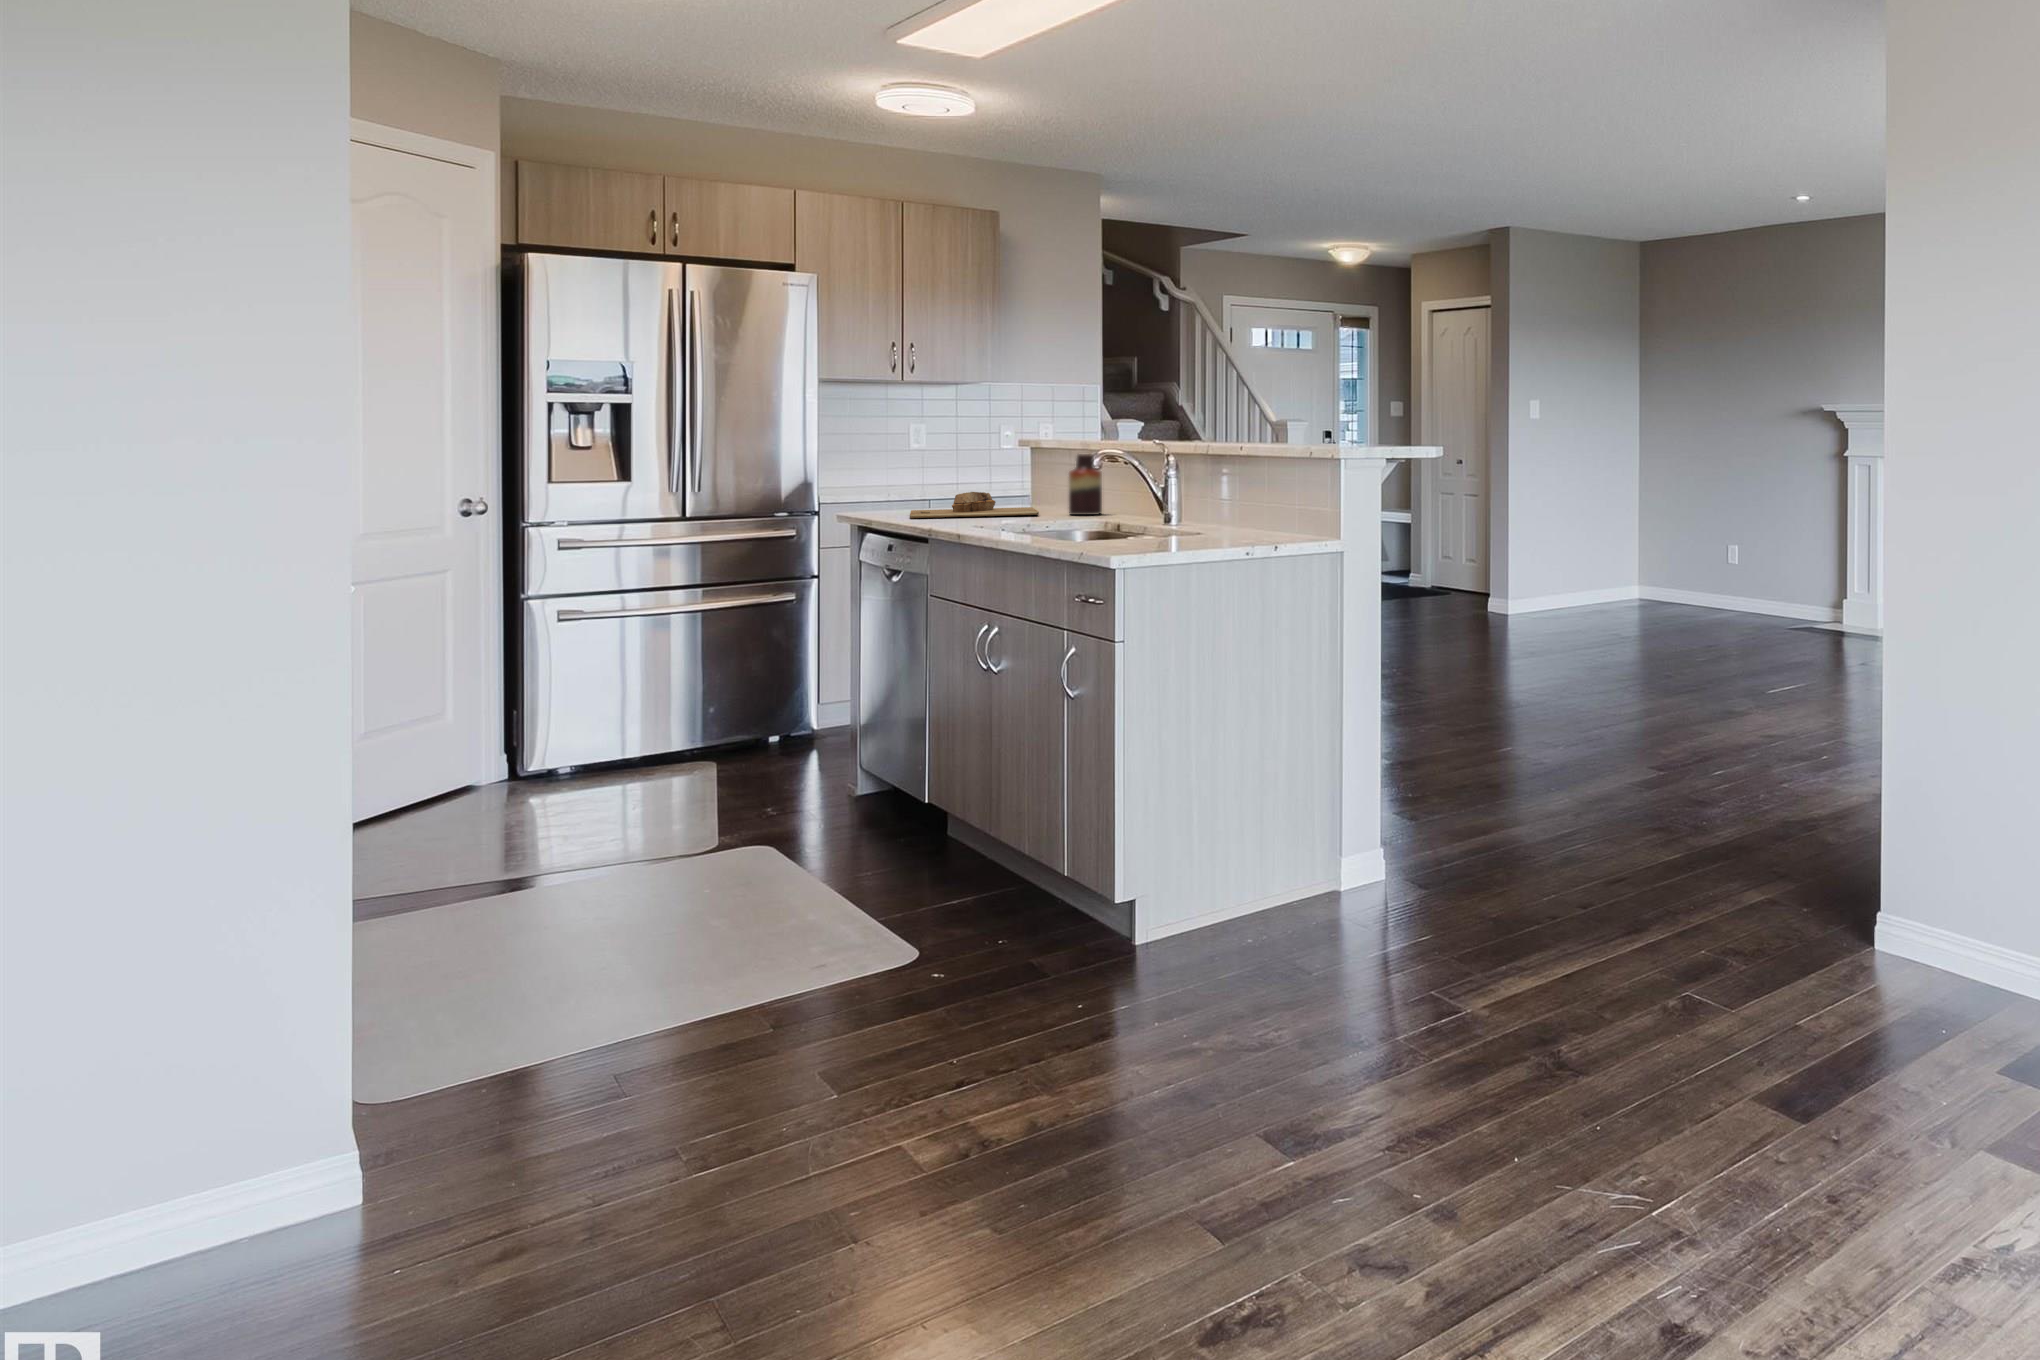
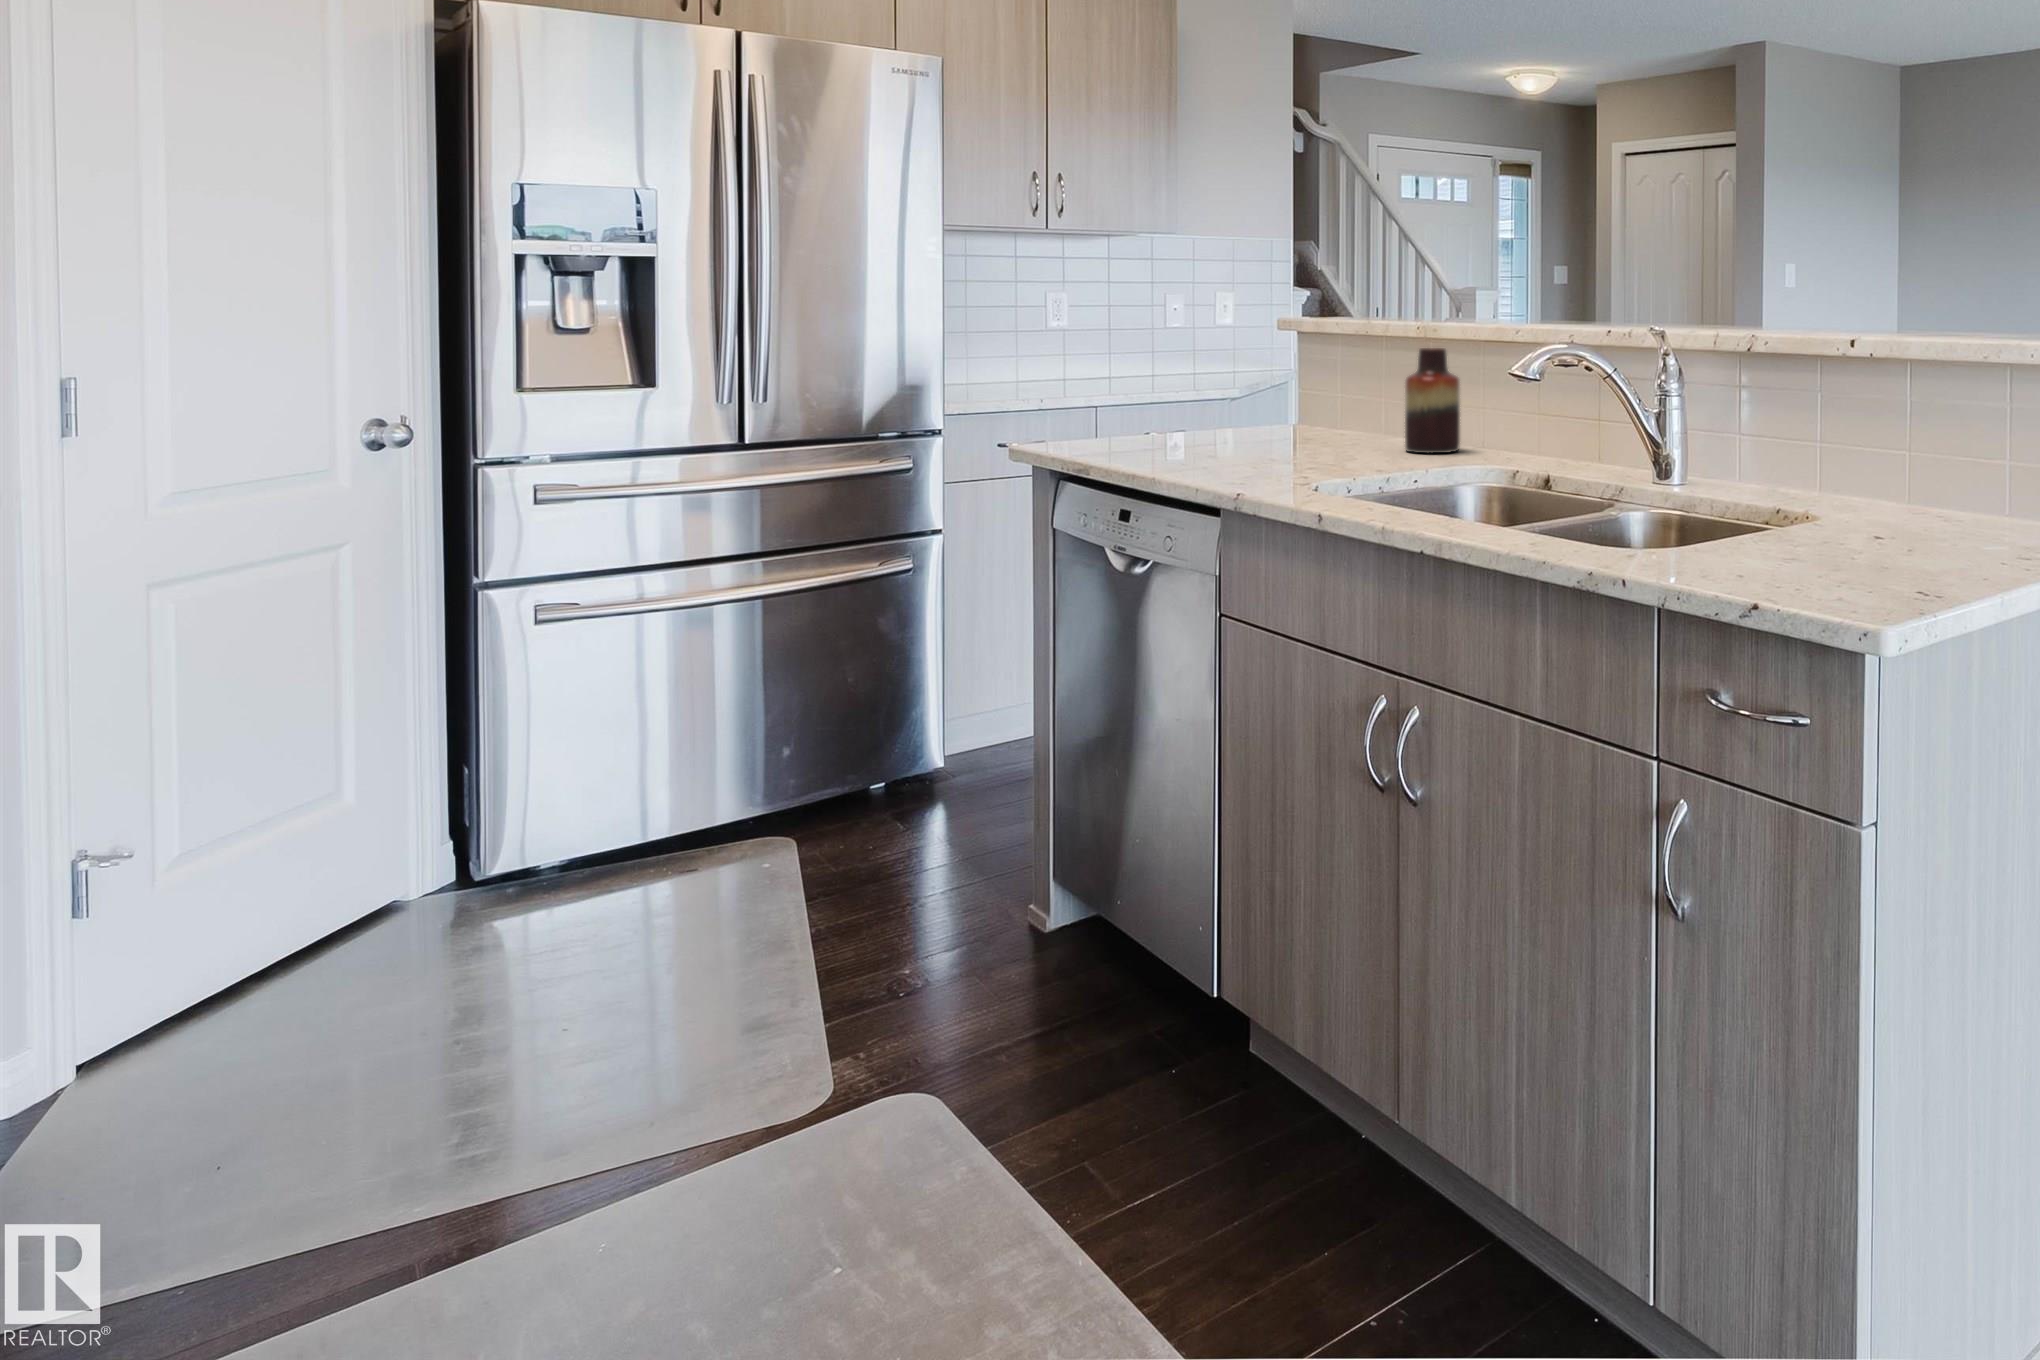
cutting board: present [910,492,1039,518] -> none [1134,413,1363,463]

